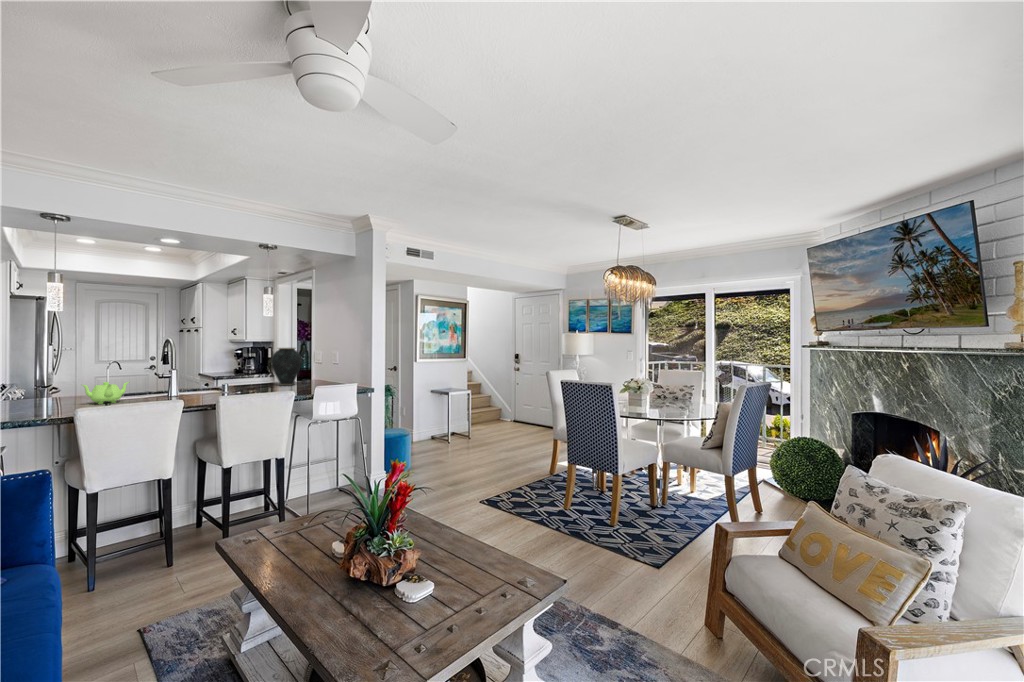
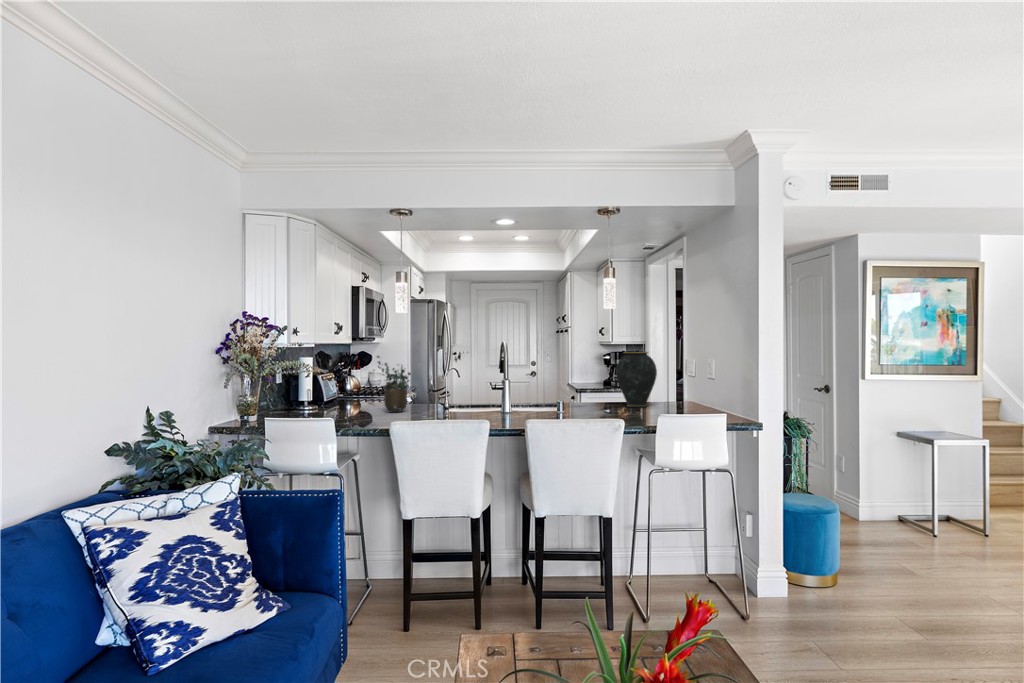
potted plant: none [20,353,71,405] -> present [377,356,411,411]
teapot: present [83,382,128,404] -> none [414,390,457,415]

